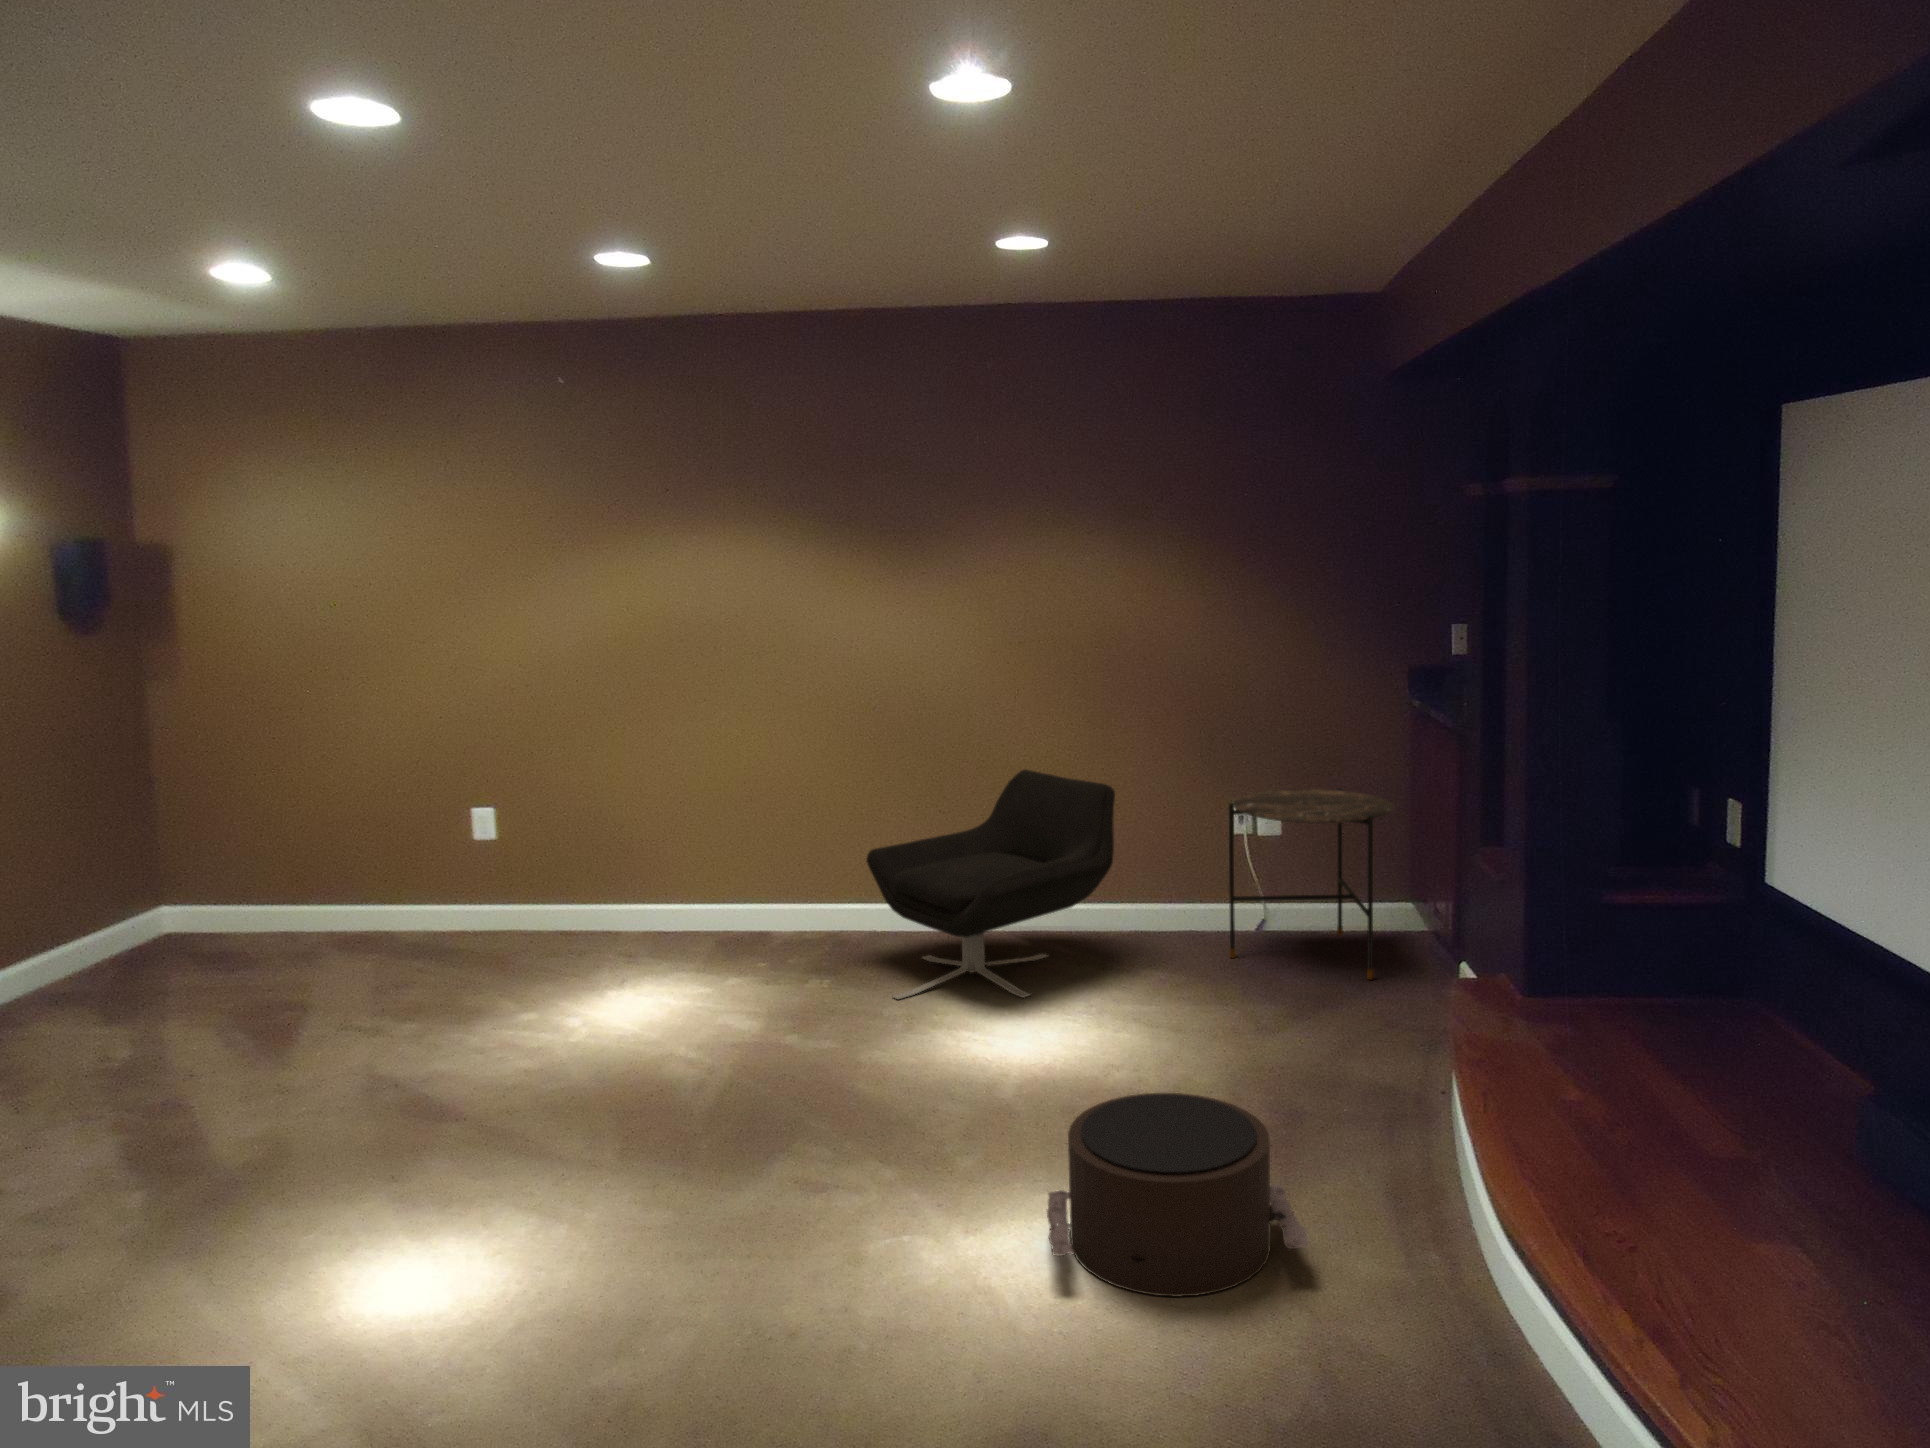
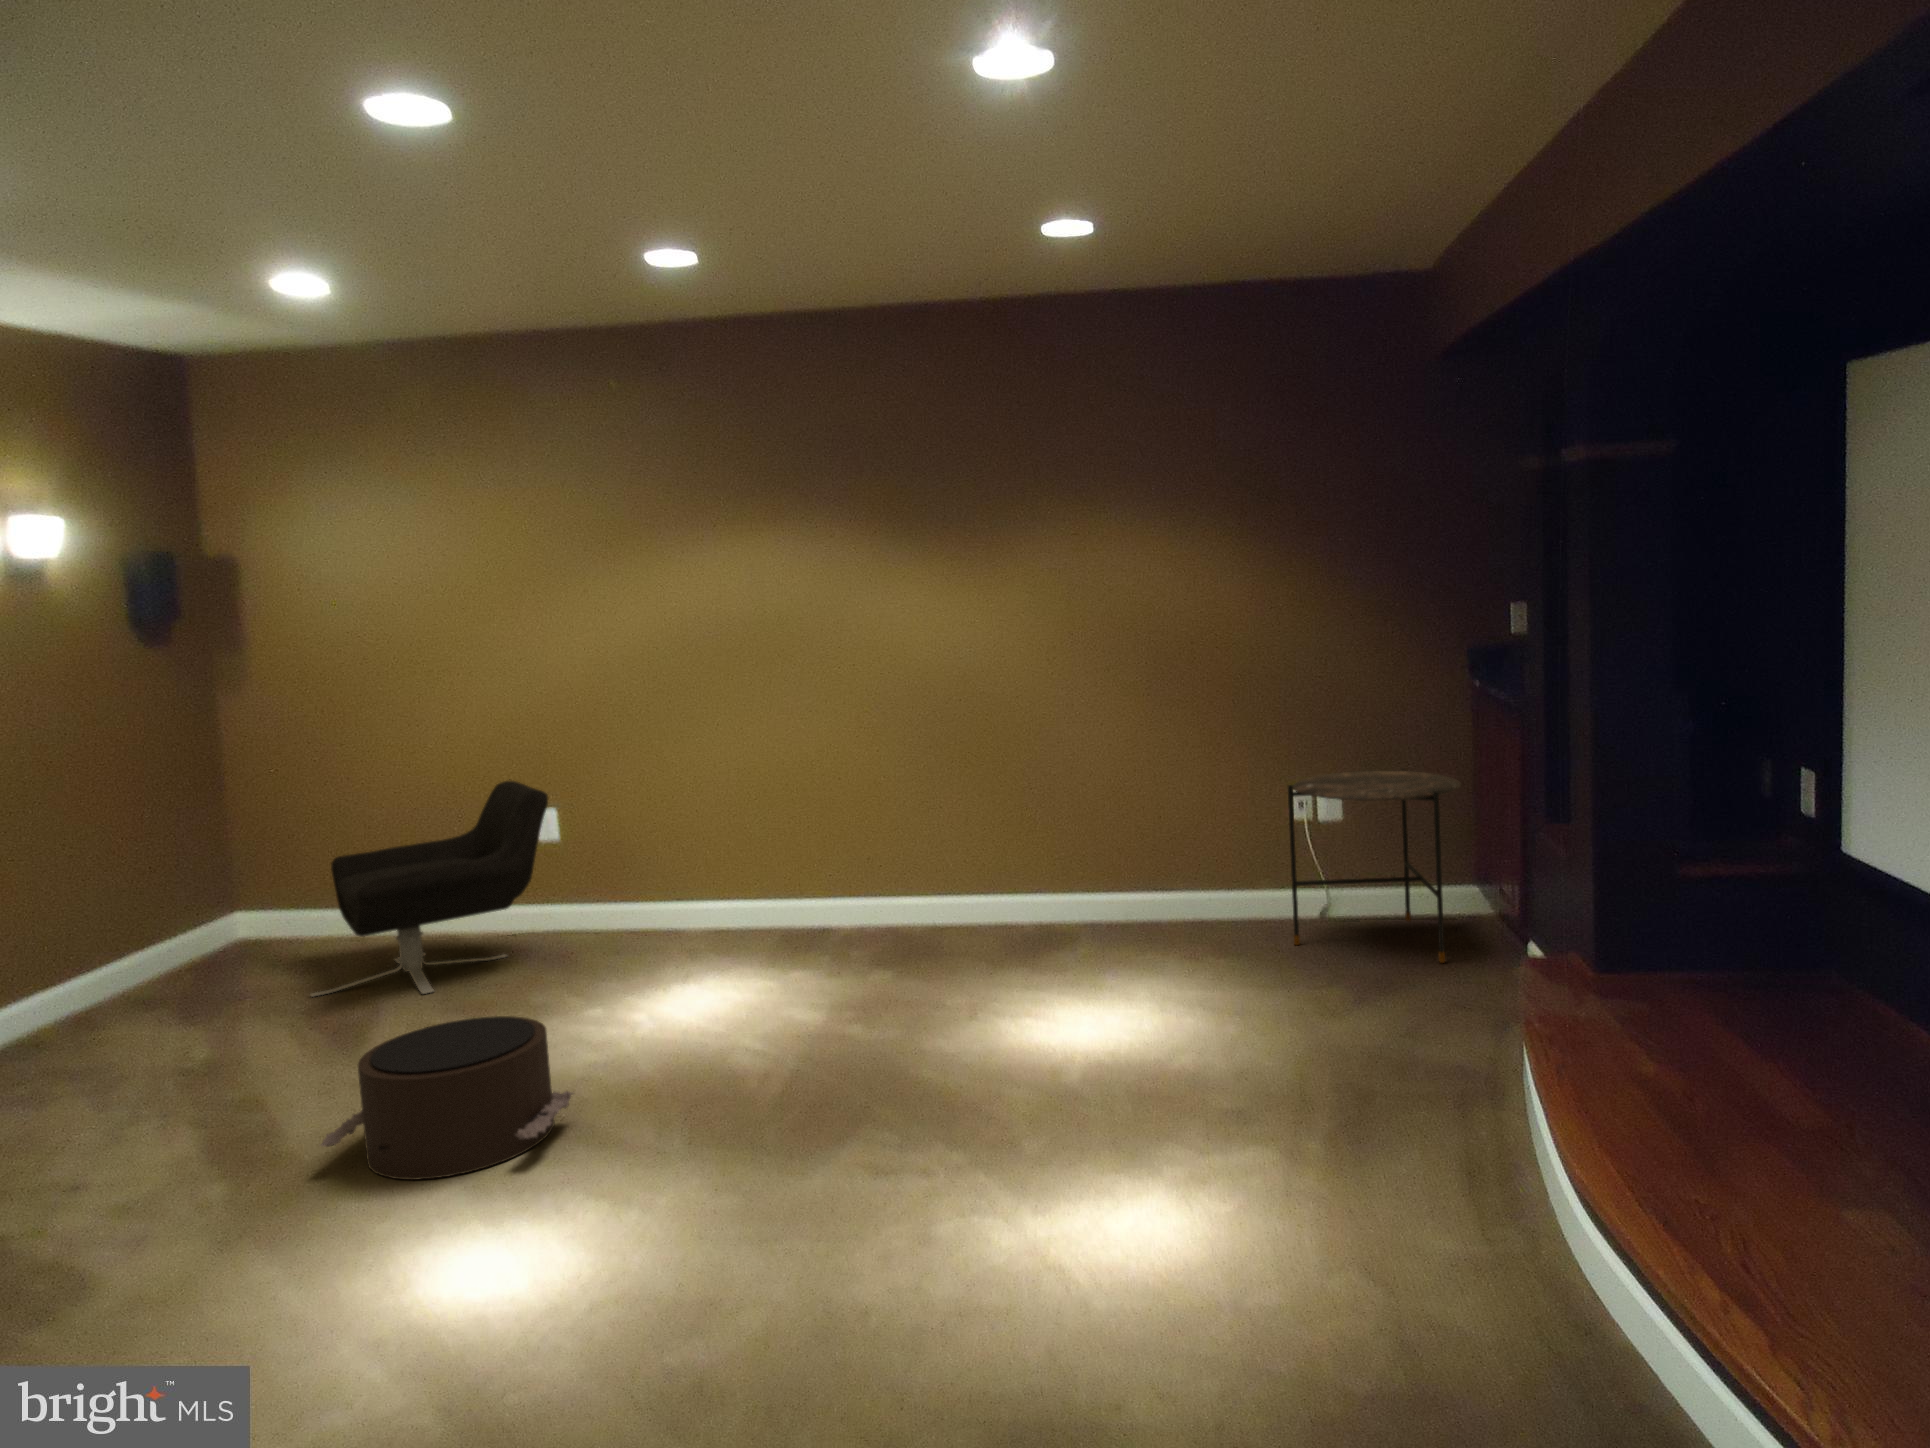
lounge chair: present [866,770,1115,999] -> present [311,779,548,997]
pouf: present [1047,1093,1309,1297] -> present [321,1016,574,1180]

